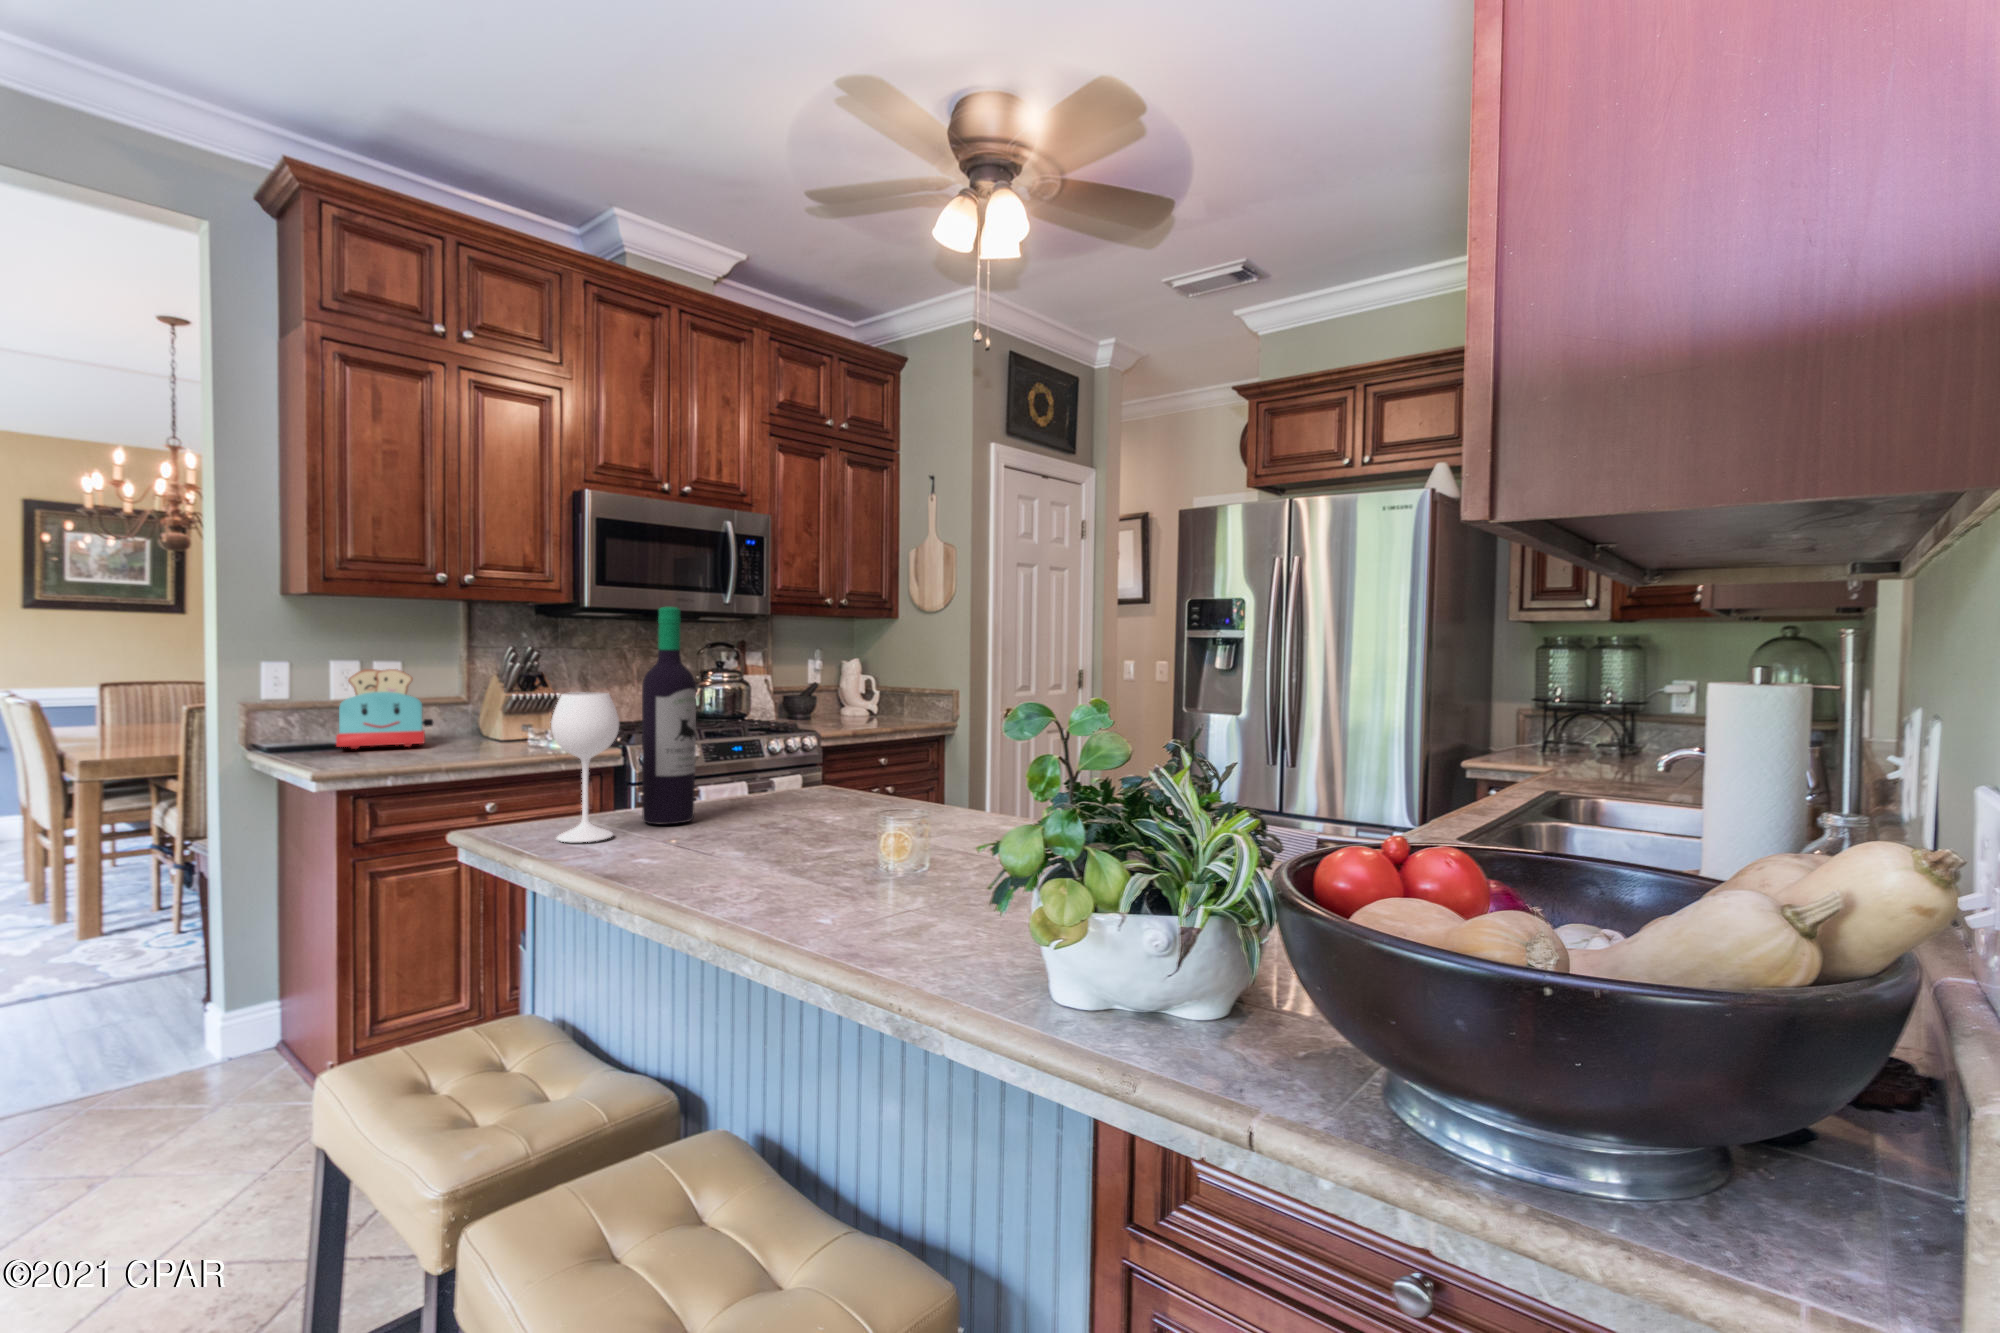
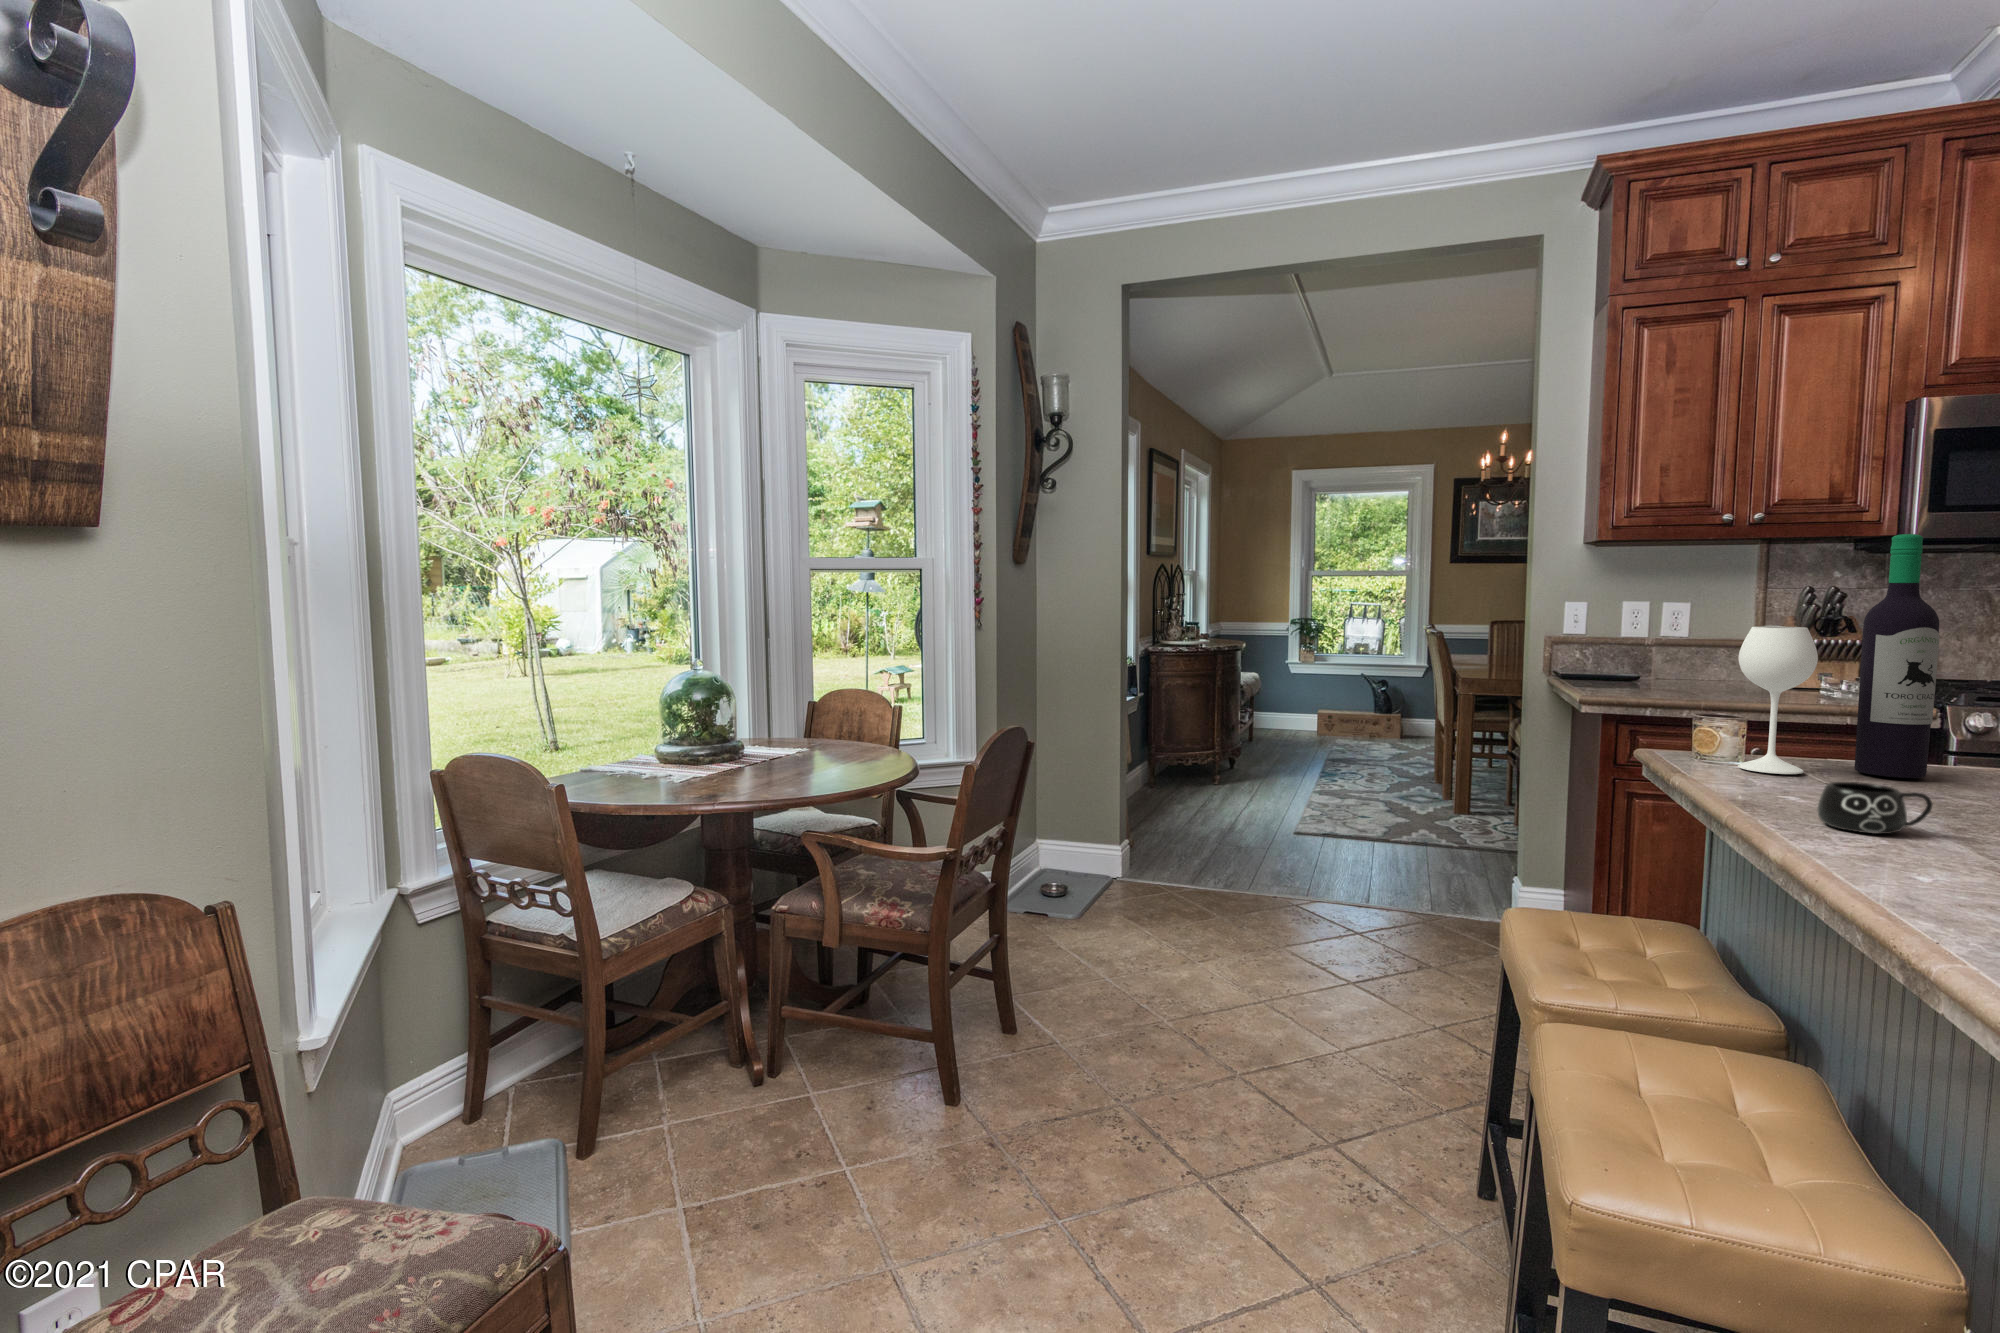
toaster: present [336,669,433,749] -> none [1619,609,1714,684]
mug: none [683,843,764,894] -> present [1817,782,1933,834]

